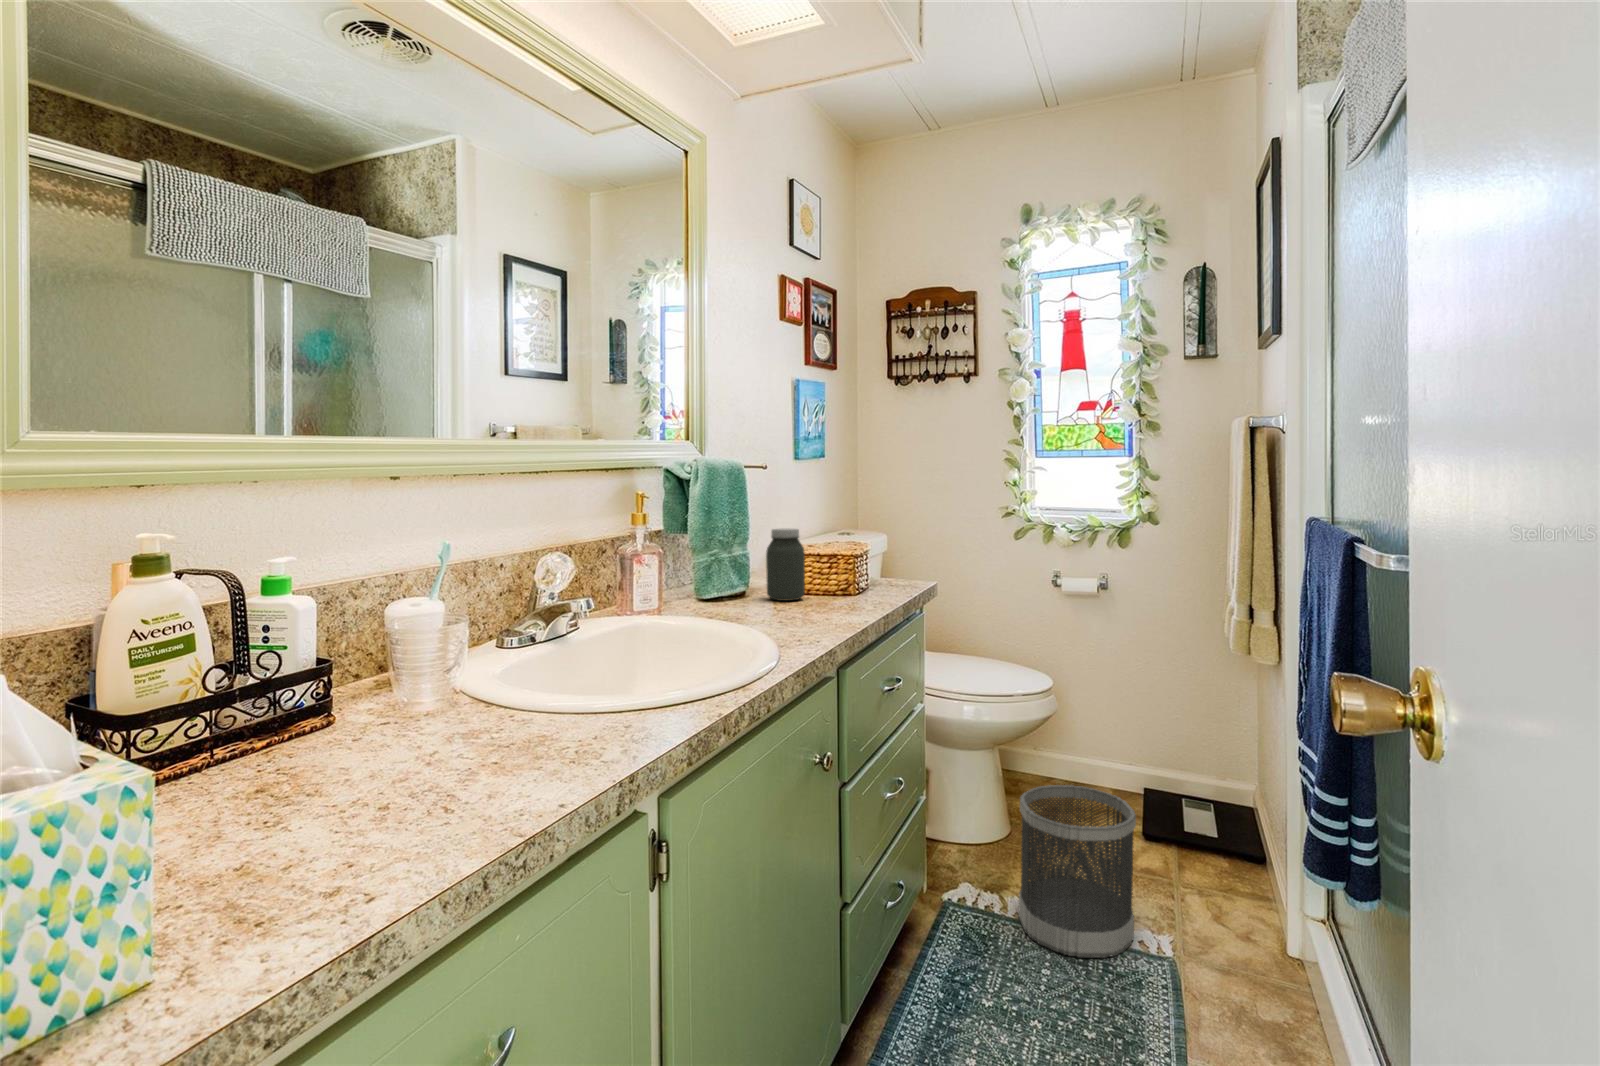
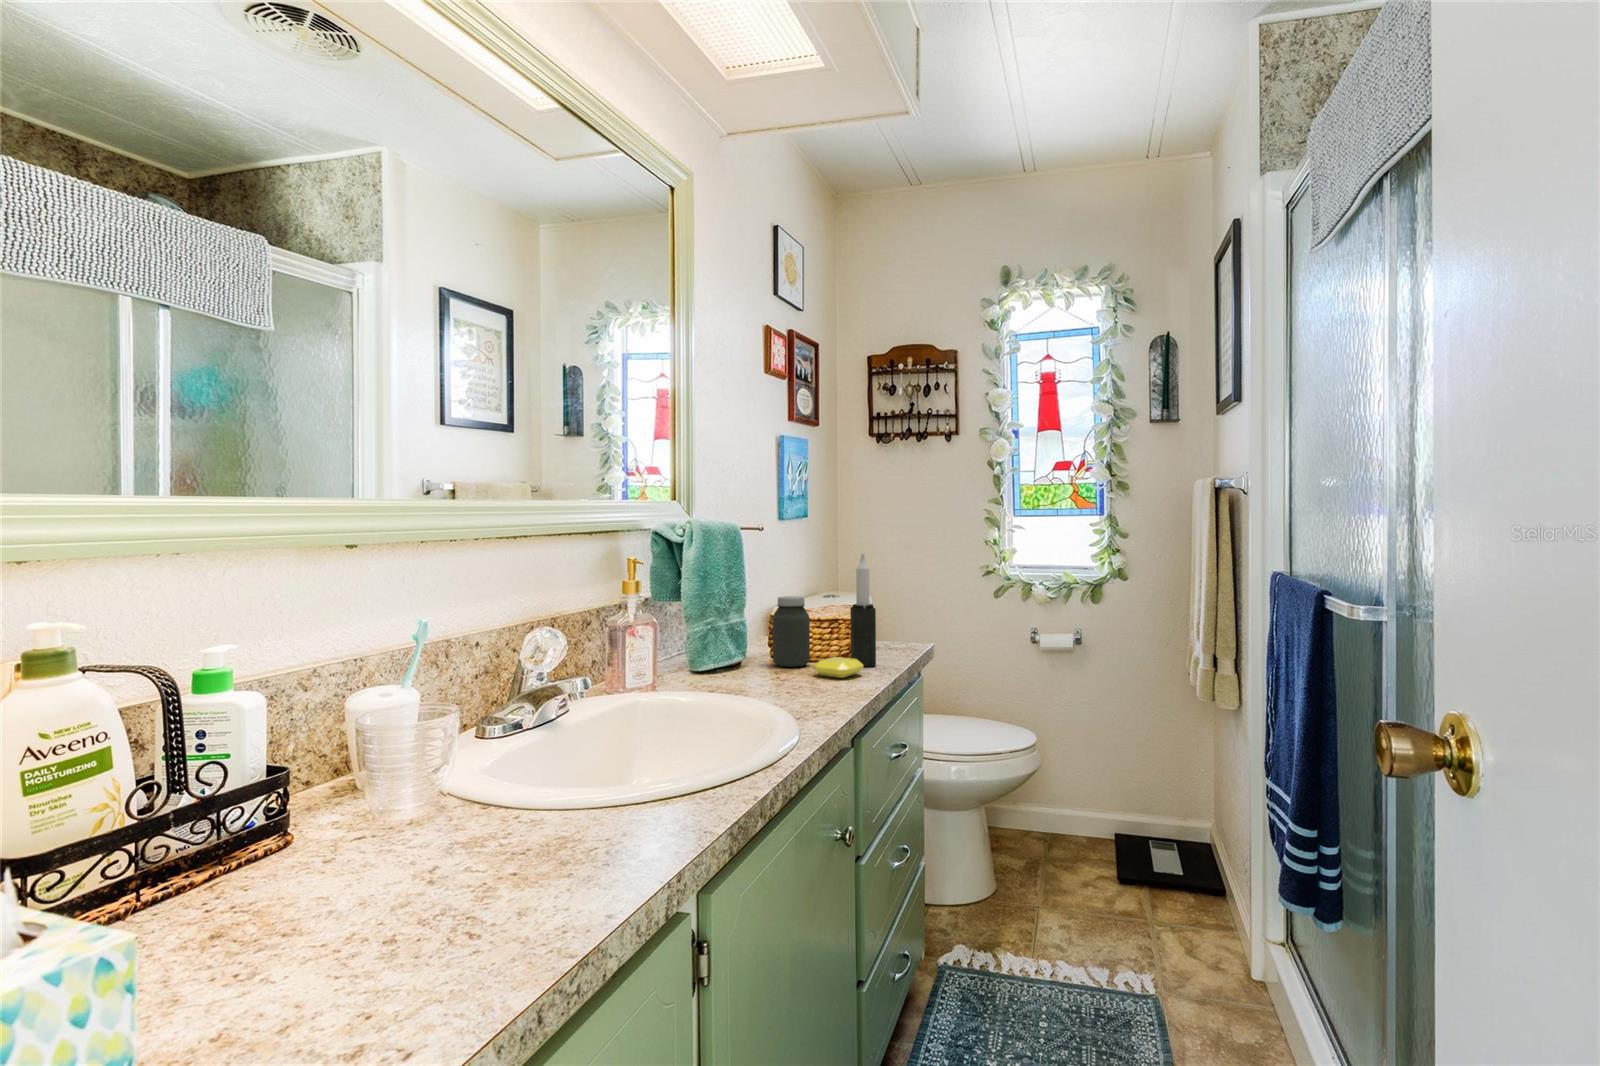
candle: none [848,483,873,601] -> present [850,553,876,667]
soap bar: none [804,590,856,611] -> present [813,657,863,678]
wastebasket: present [1019,785,1136,958] -> none [1012,841,1123,1010]

